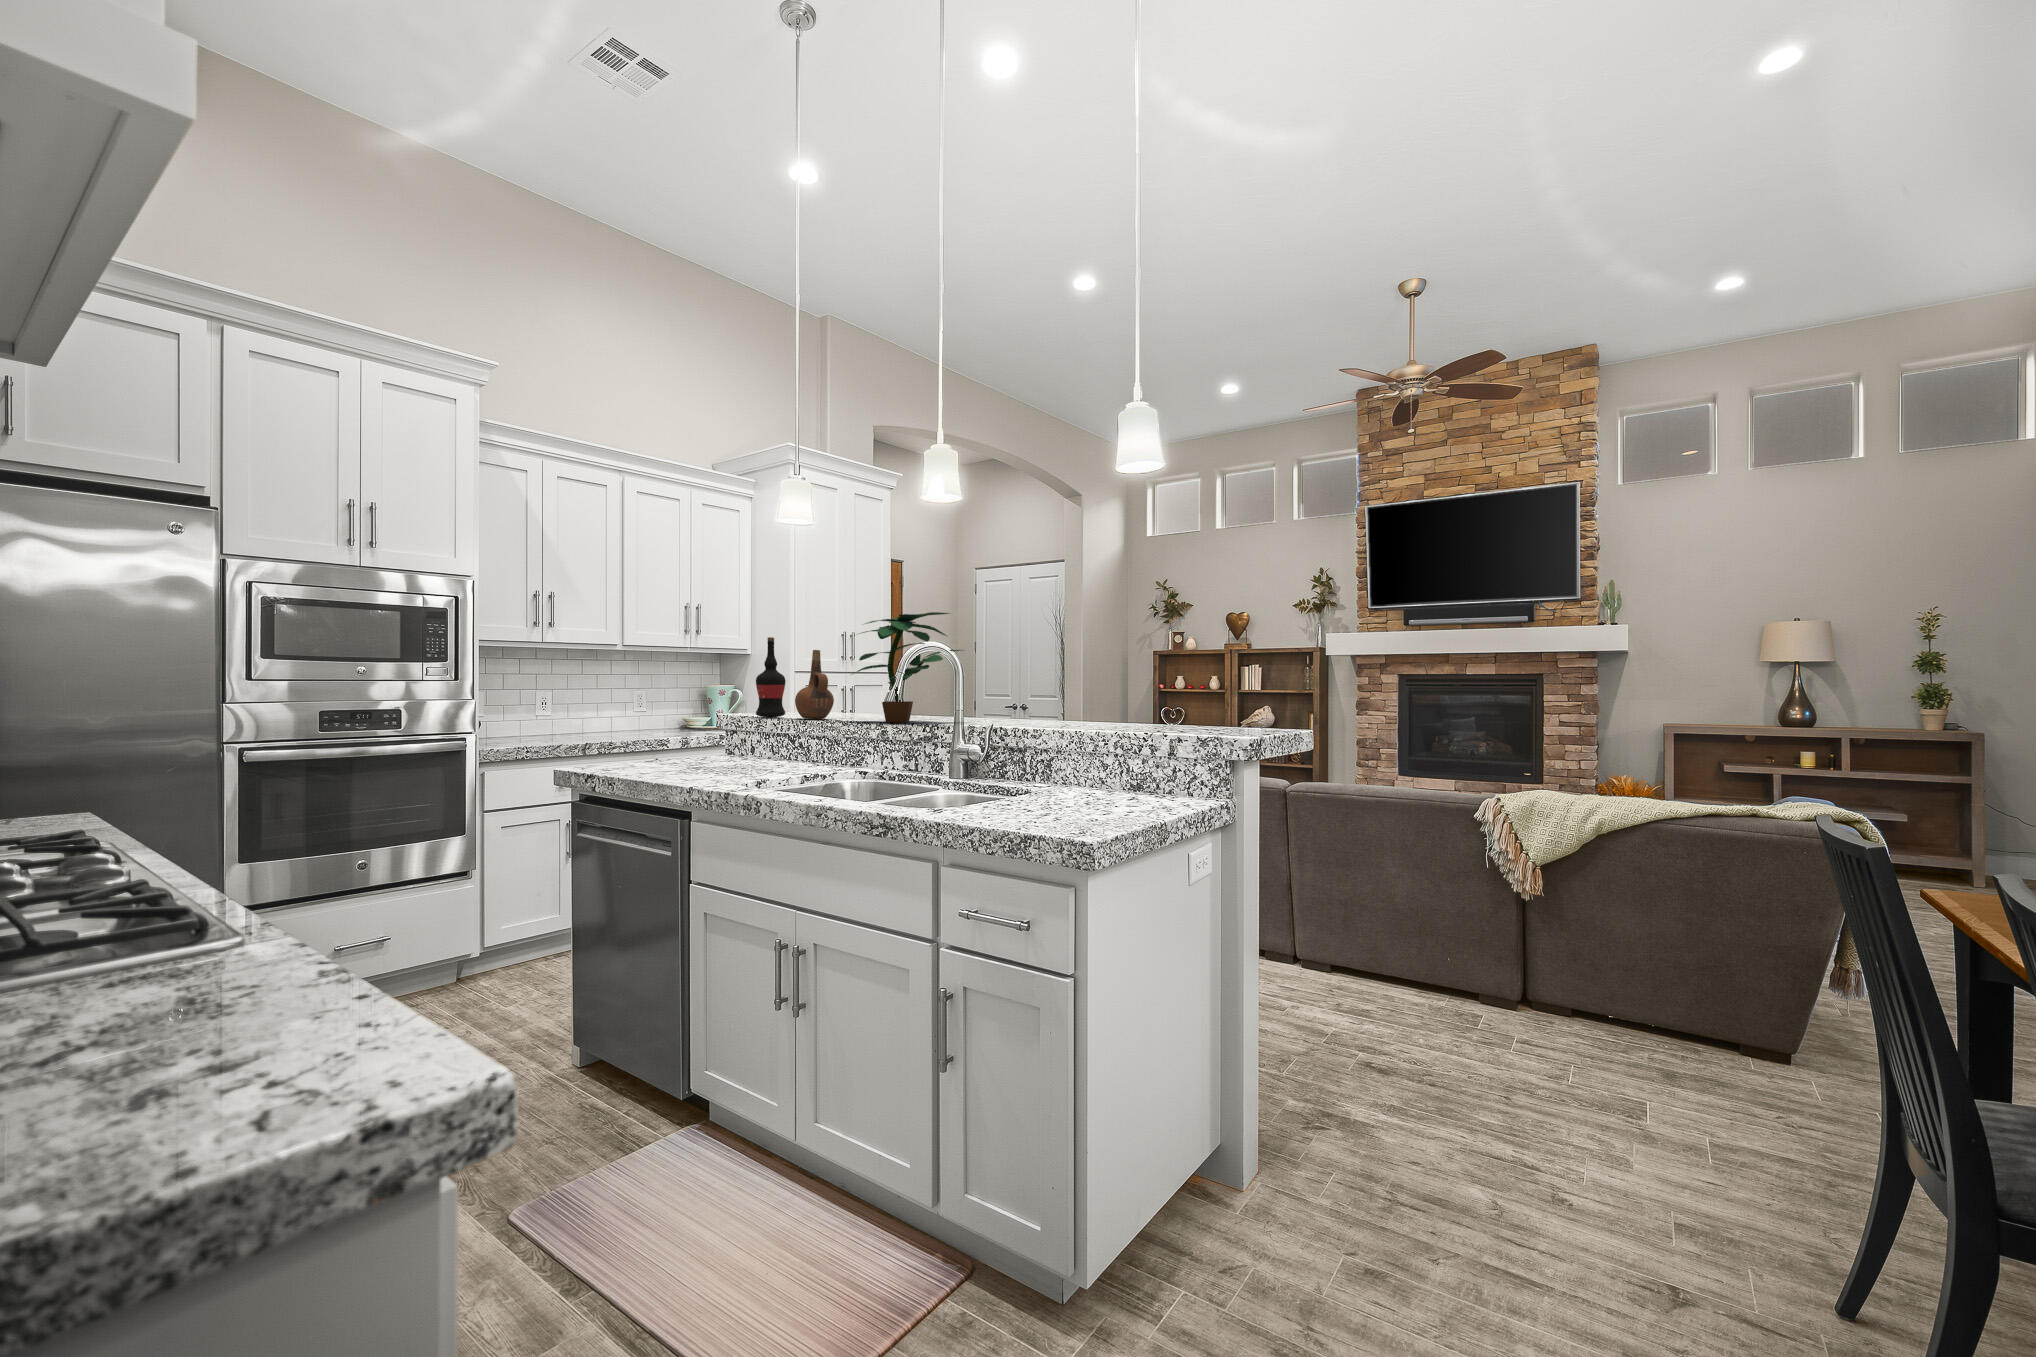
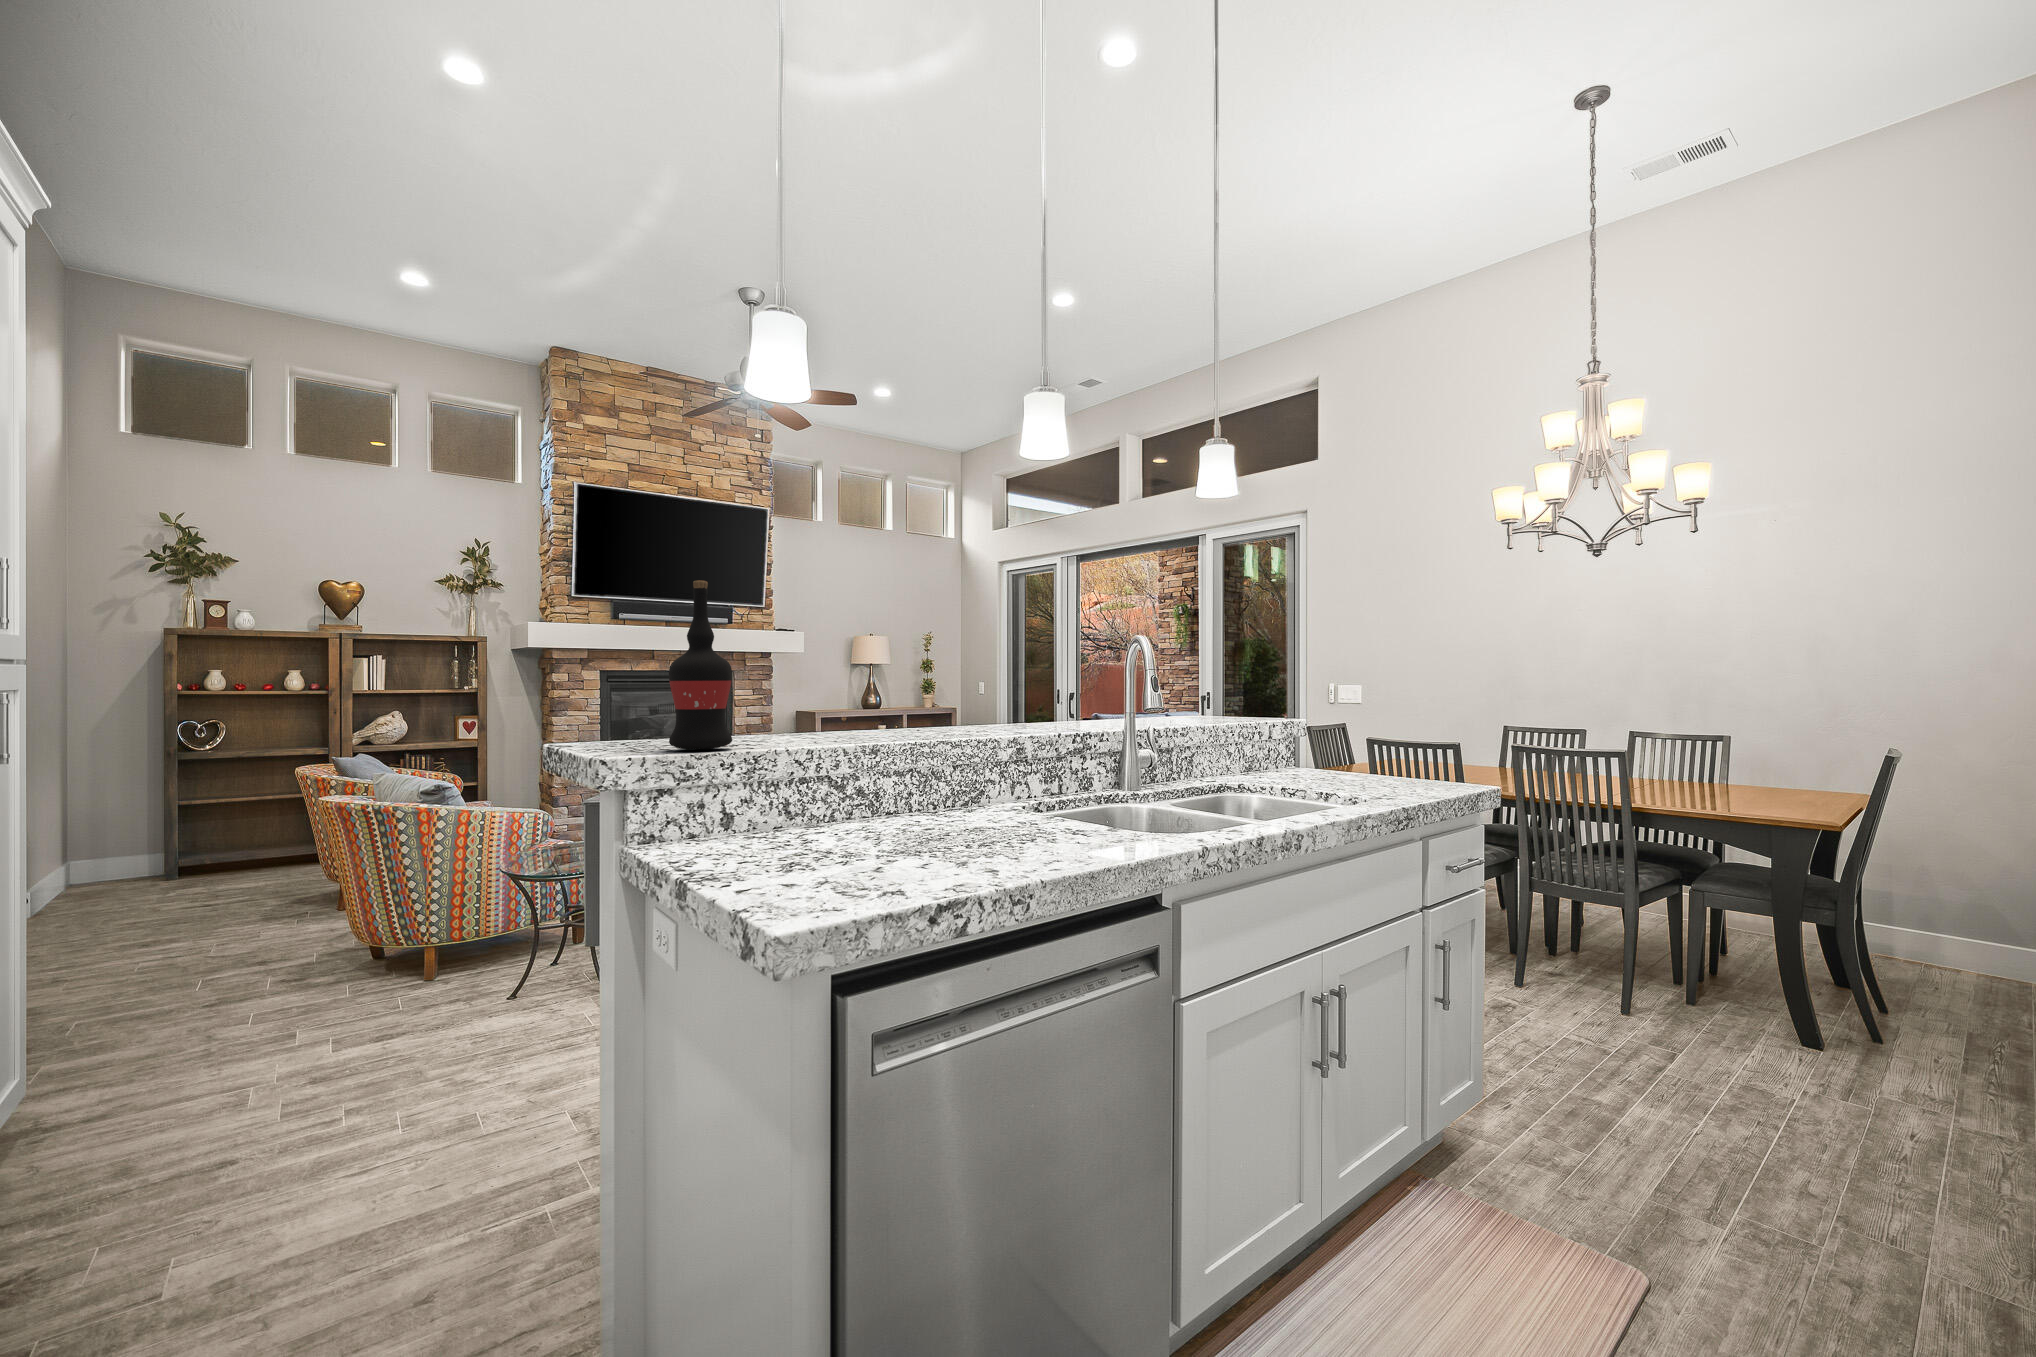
potted plant: present [853,612,963,723] -> none [904,576,1046,735]
ceramic pitcher: present [795,650,834,719] -> none [772,615,849,743]

